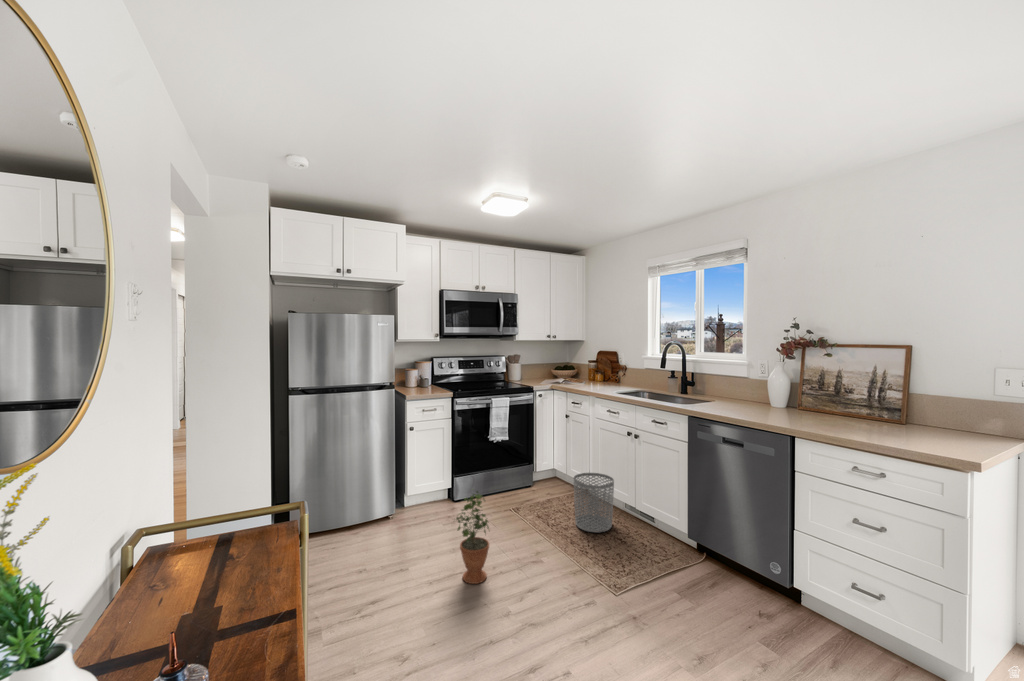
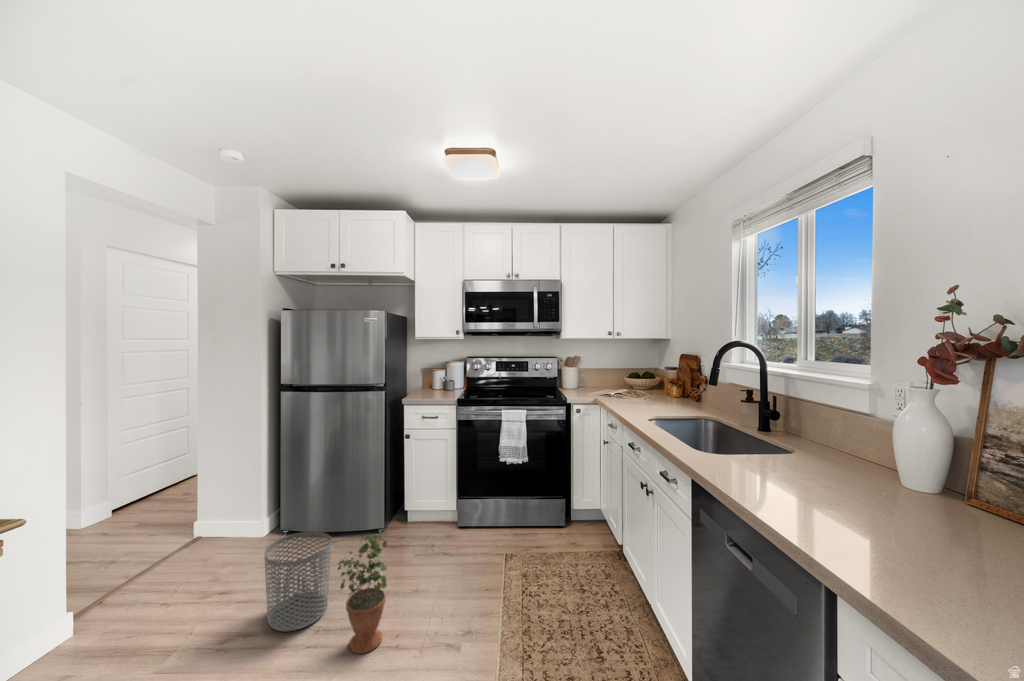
waste bin: present [574,473,614,533] -> present [265,531,331,631]

